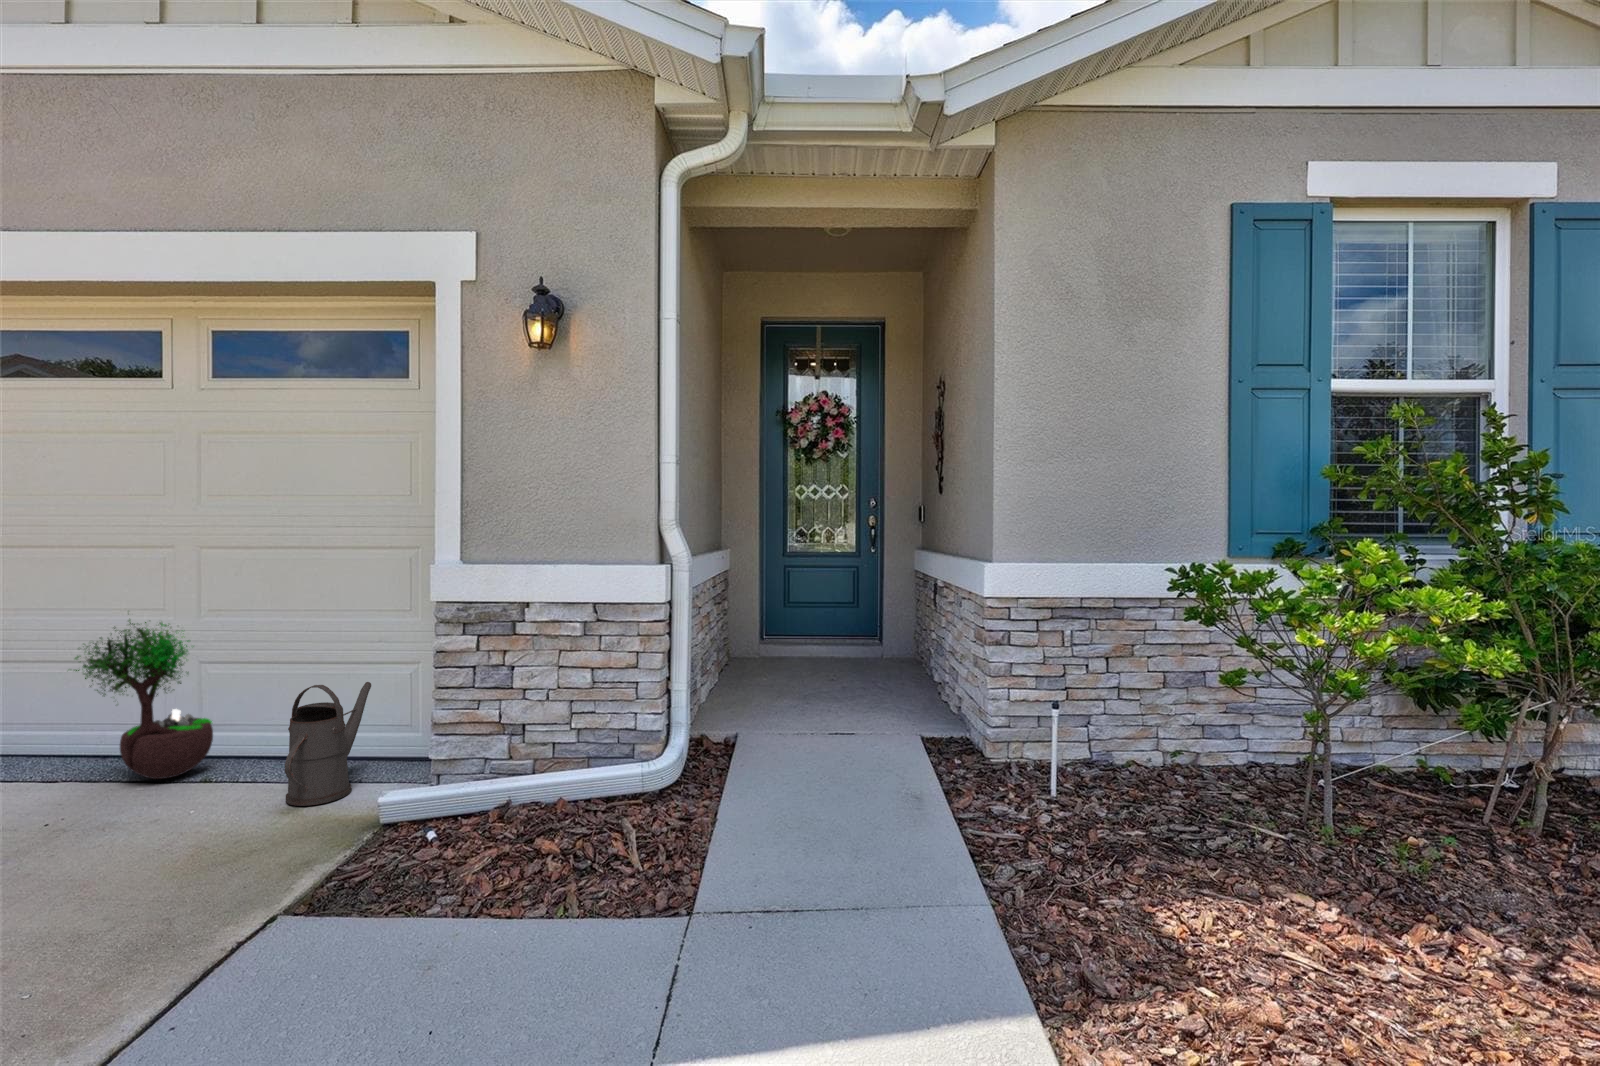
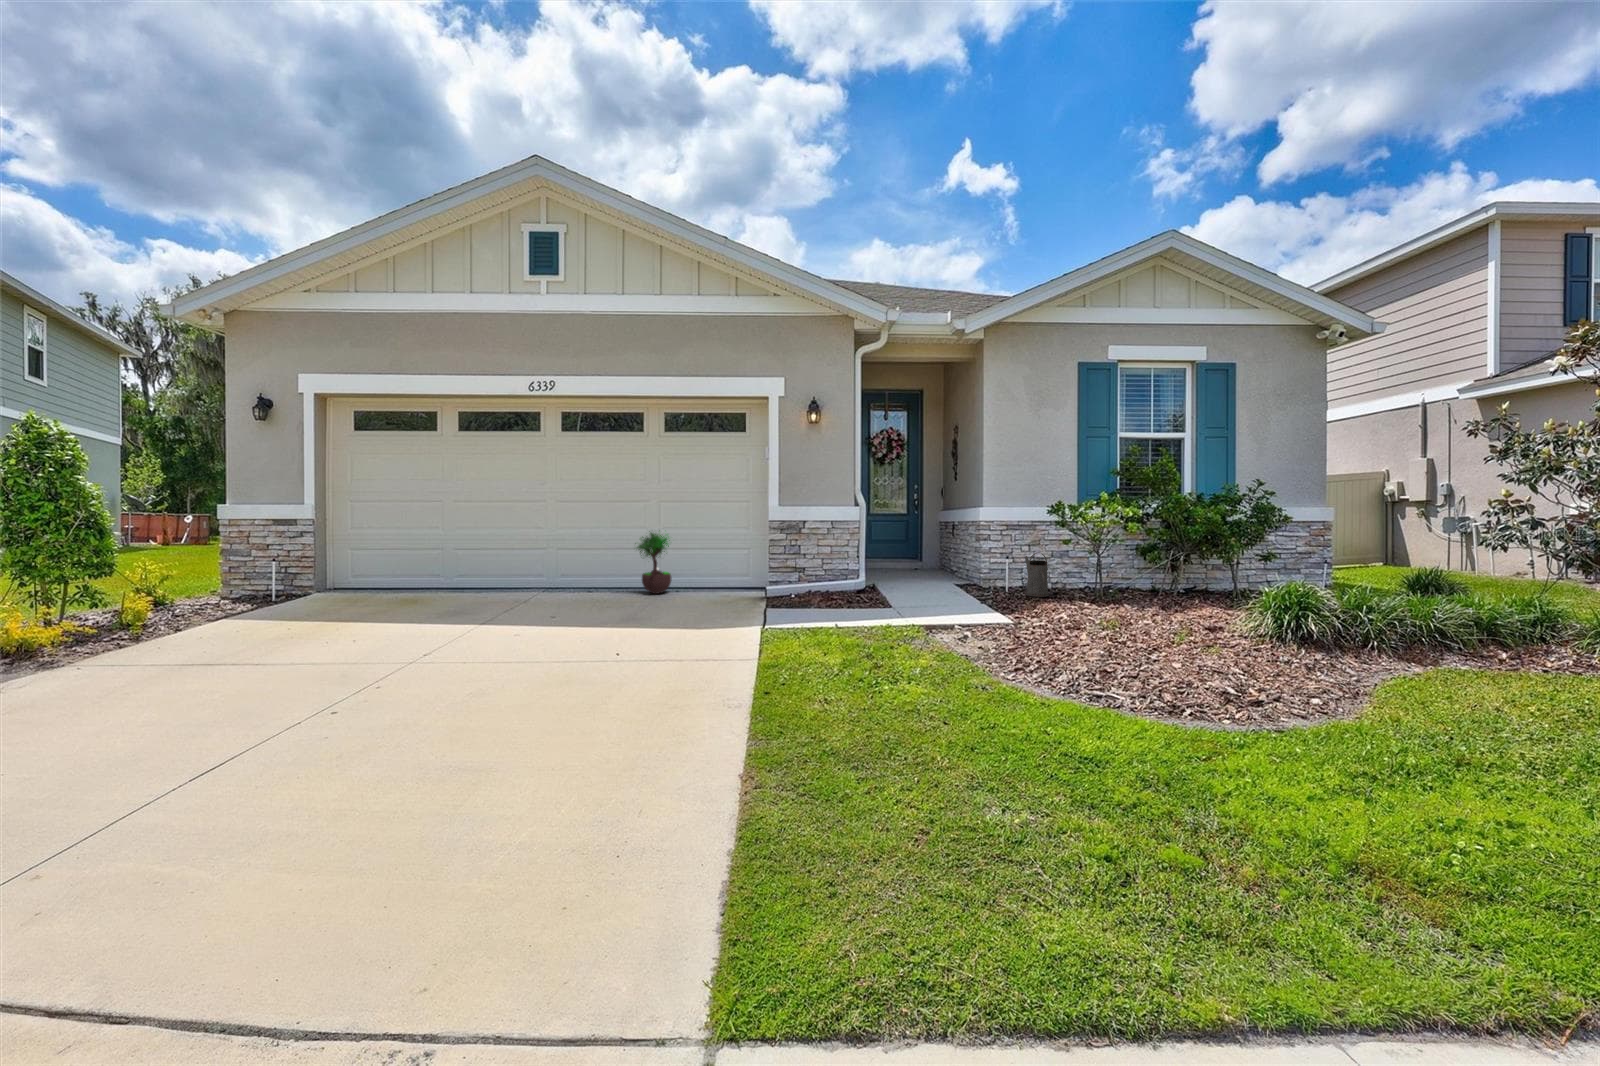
watering can: present [285,682,371,806] -> present [1025,552,1049,597]

